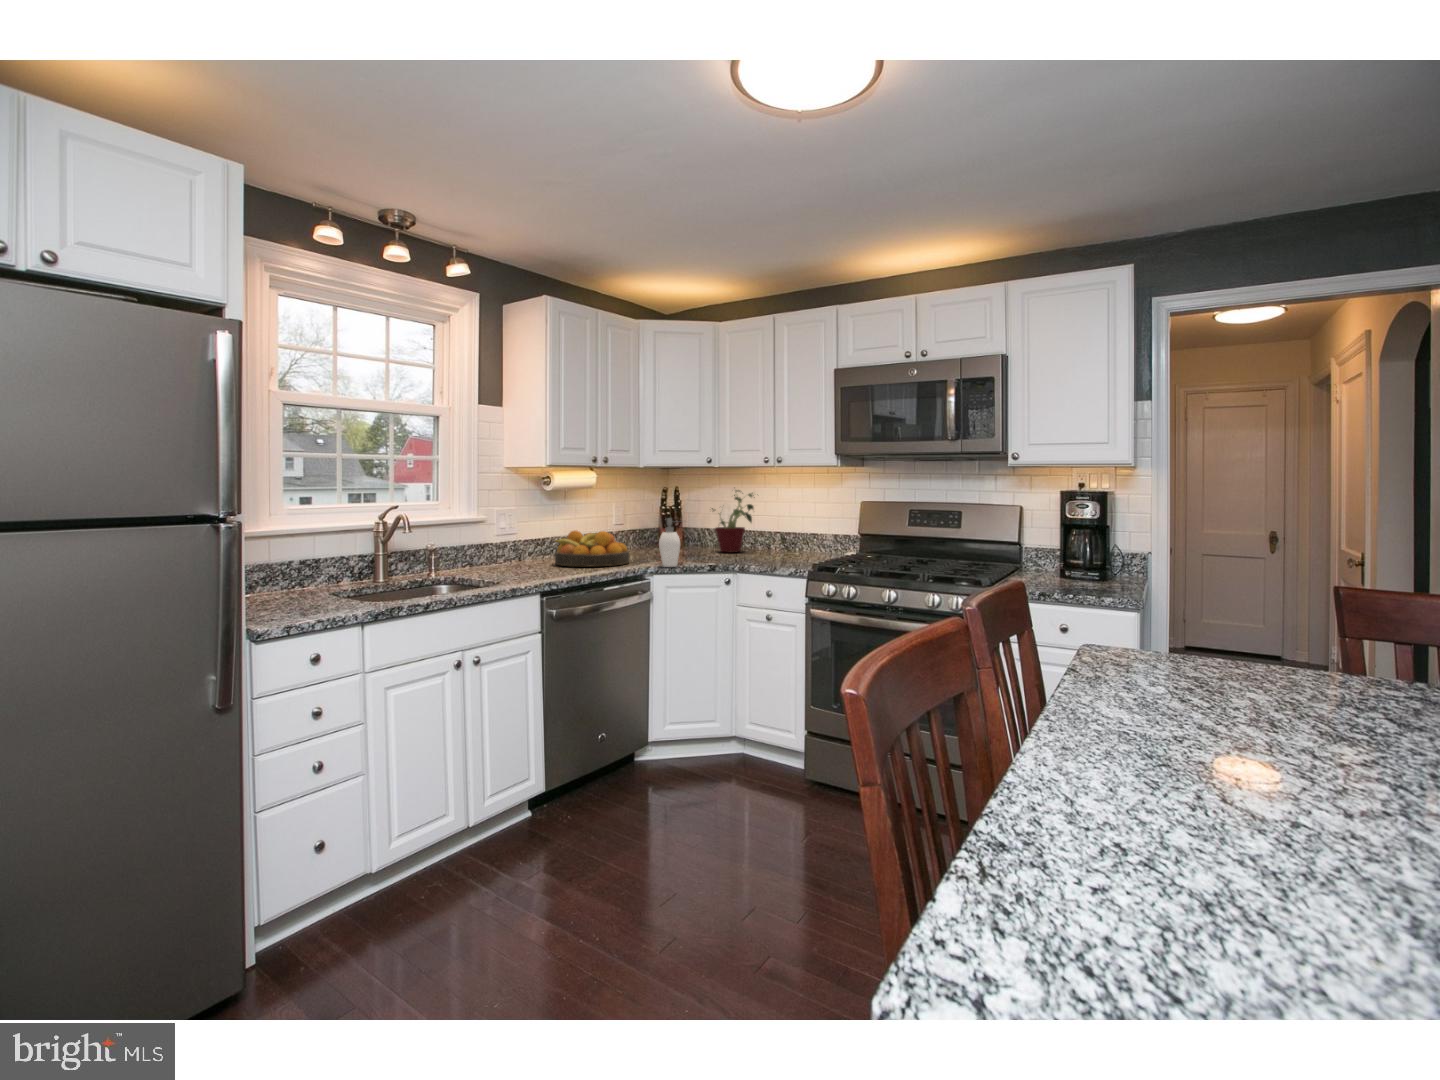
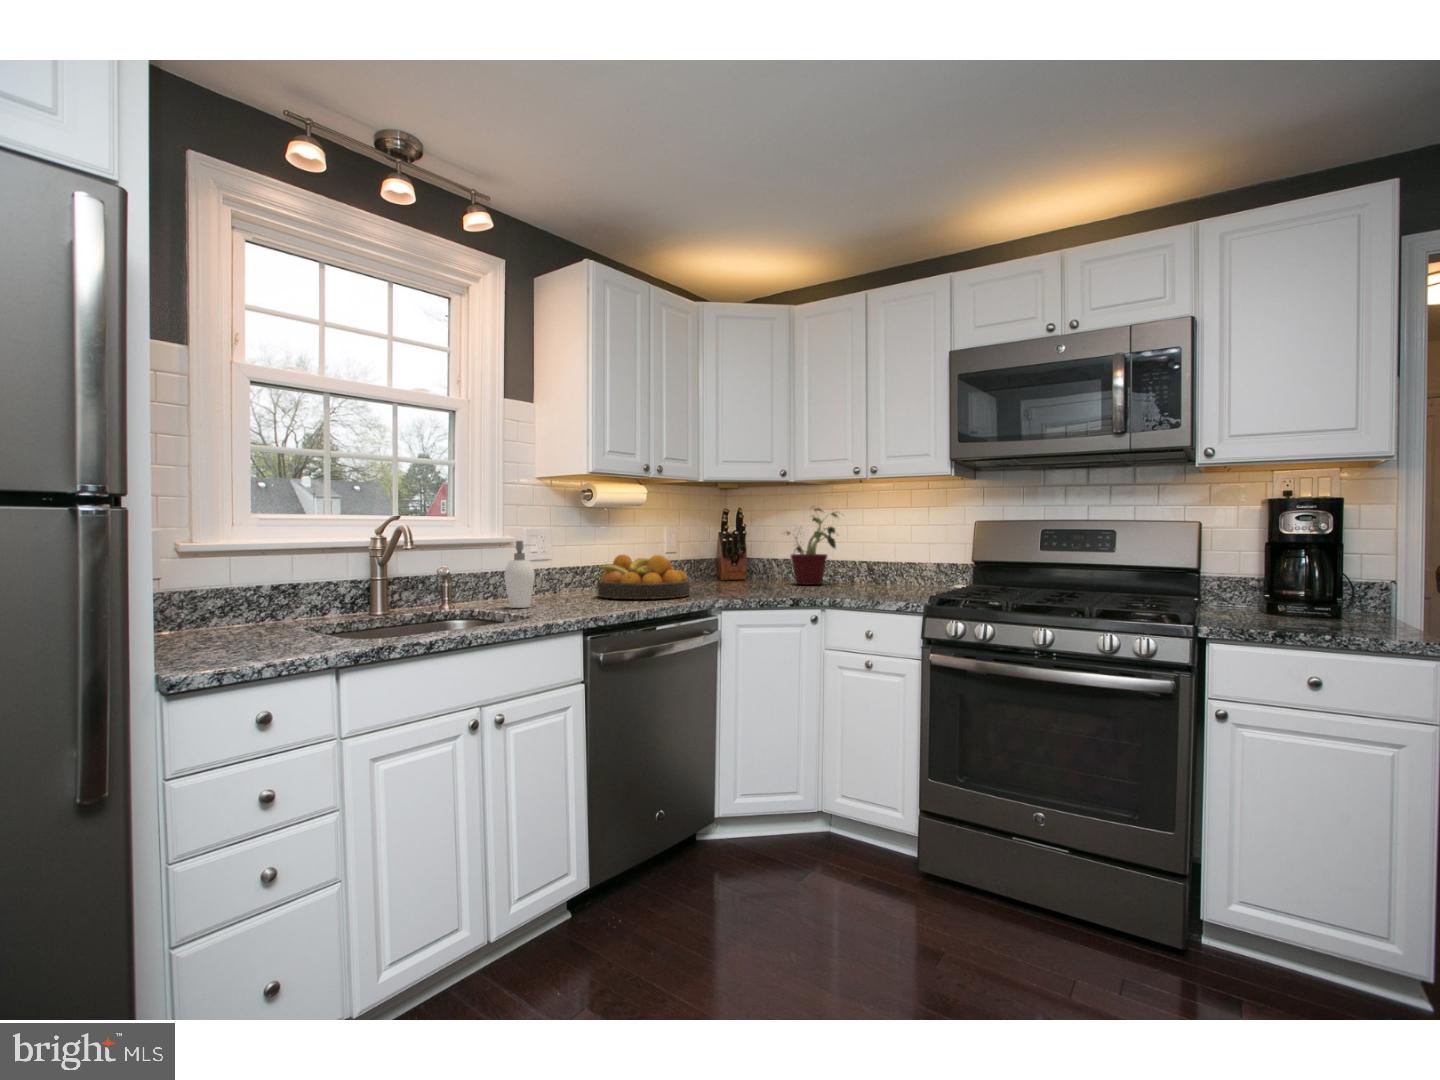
soap dispenser: present [659,518,680,567] -> present [504,541,535,608]

